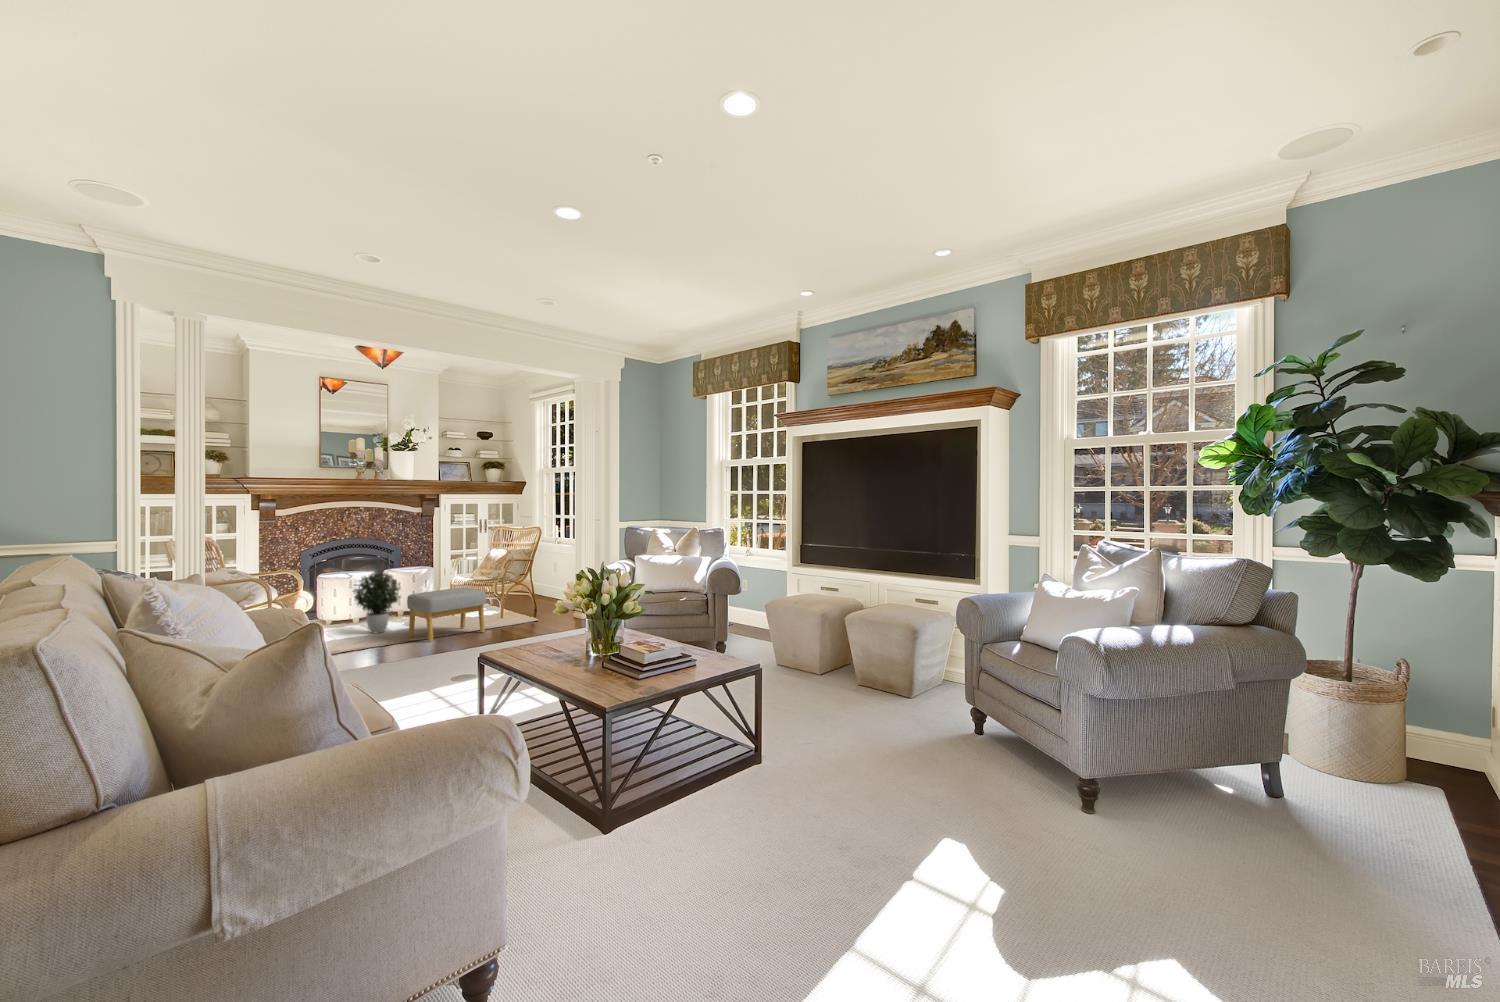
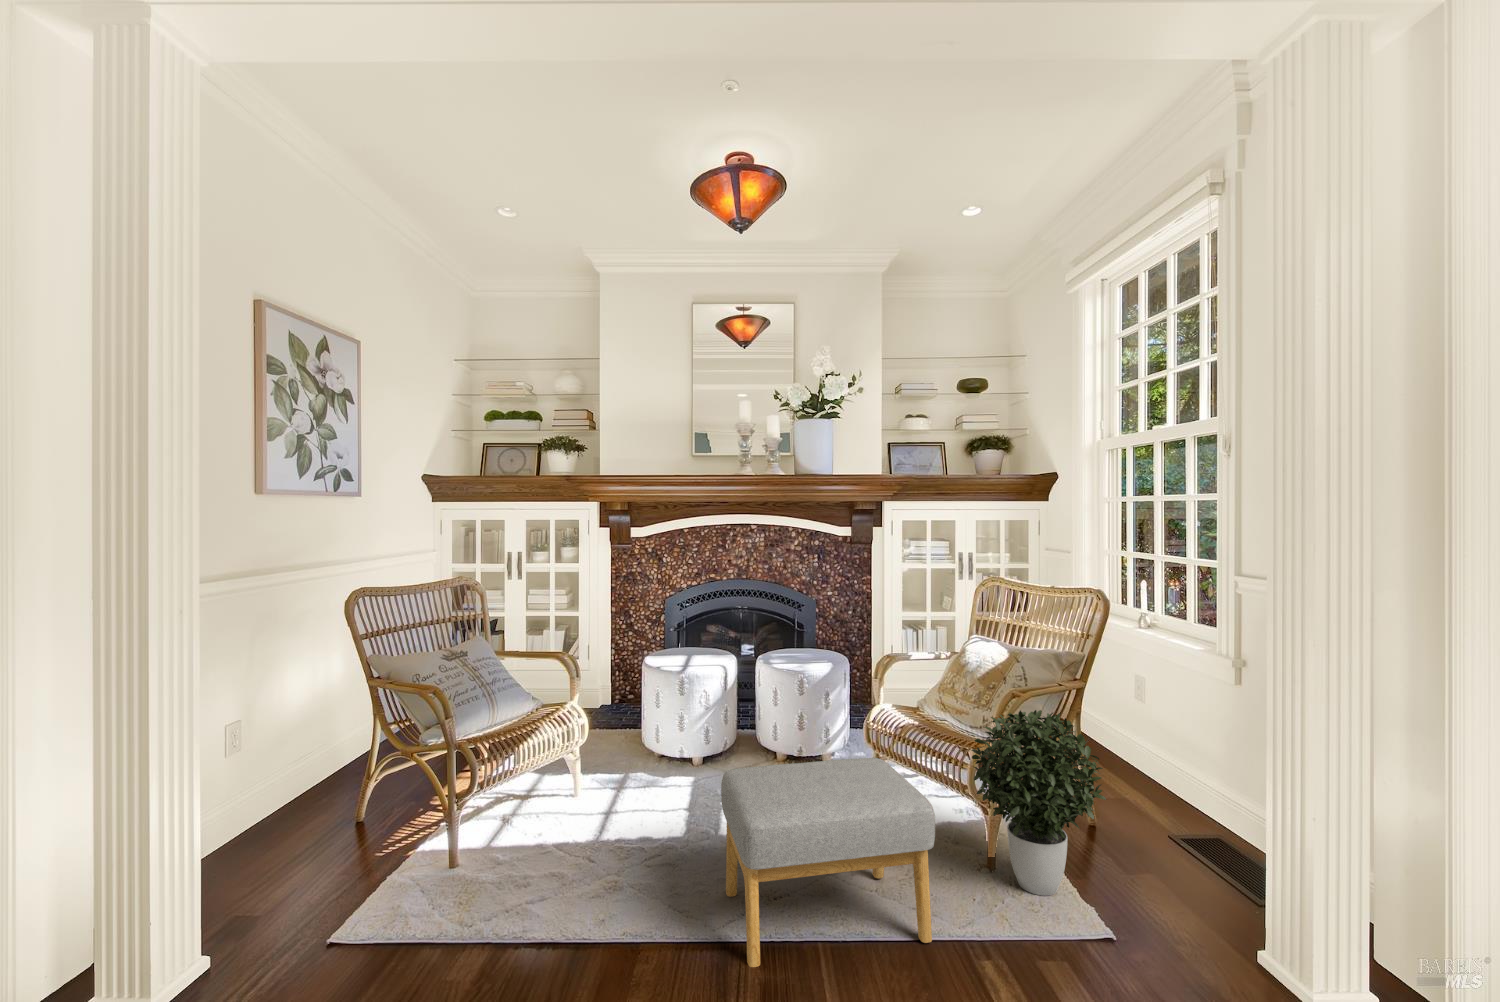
potted plant: present [354,573,400,633] -> present [972,710,1106,896]

